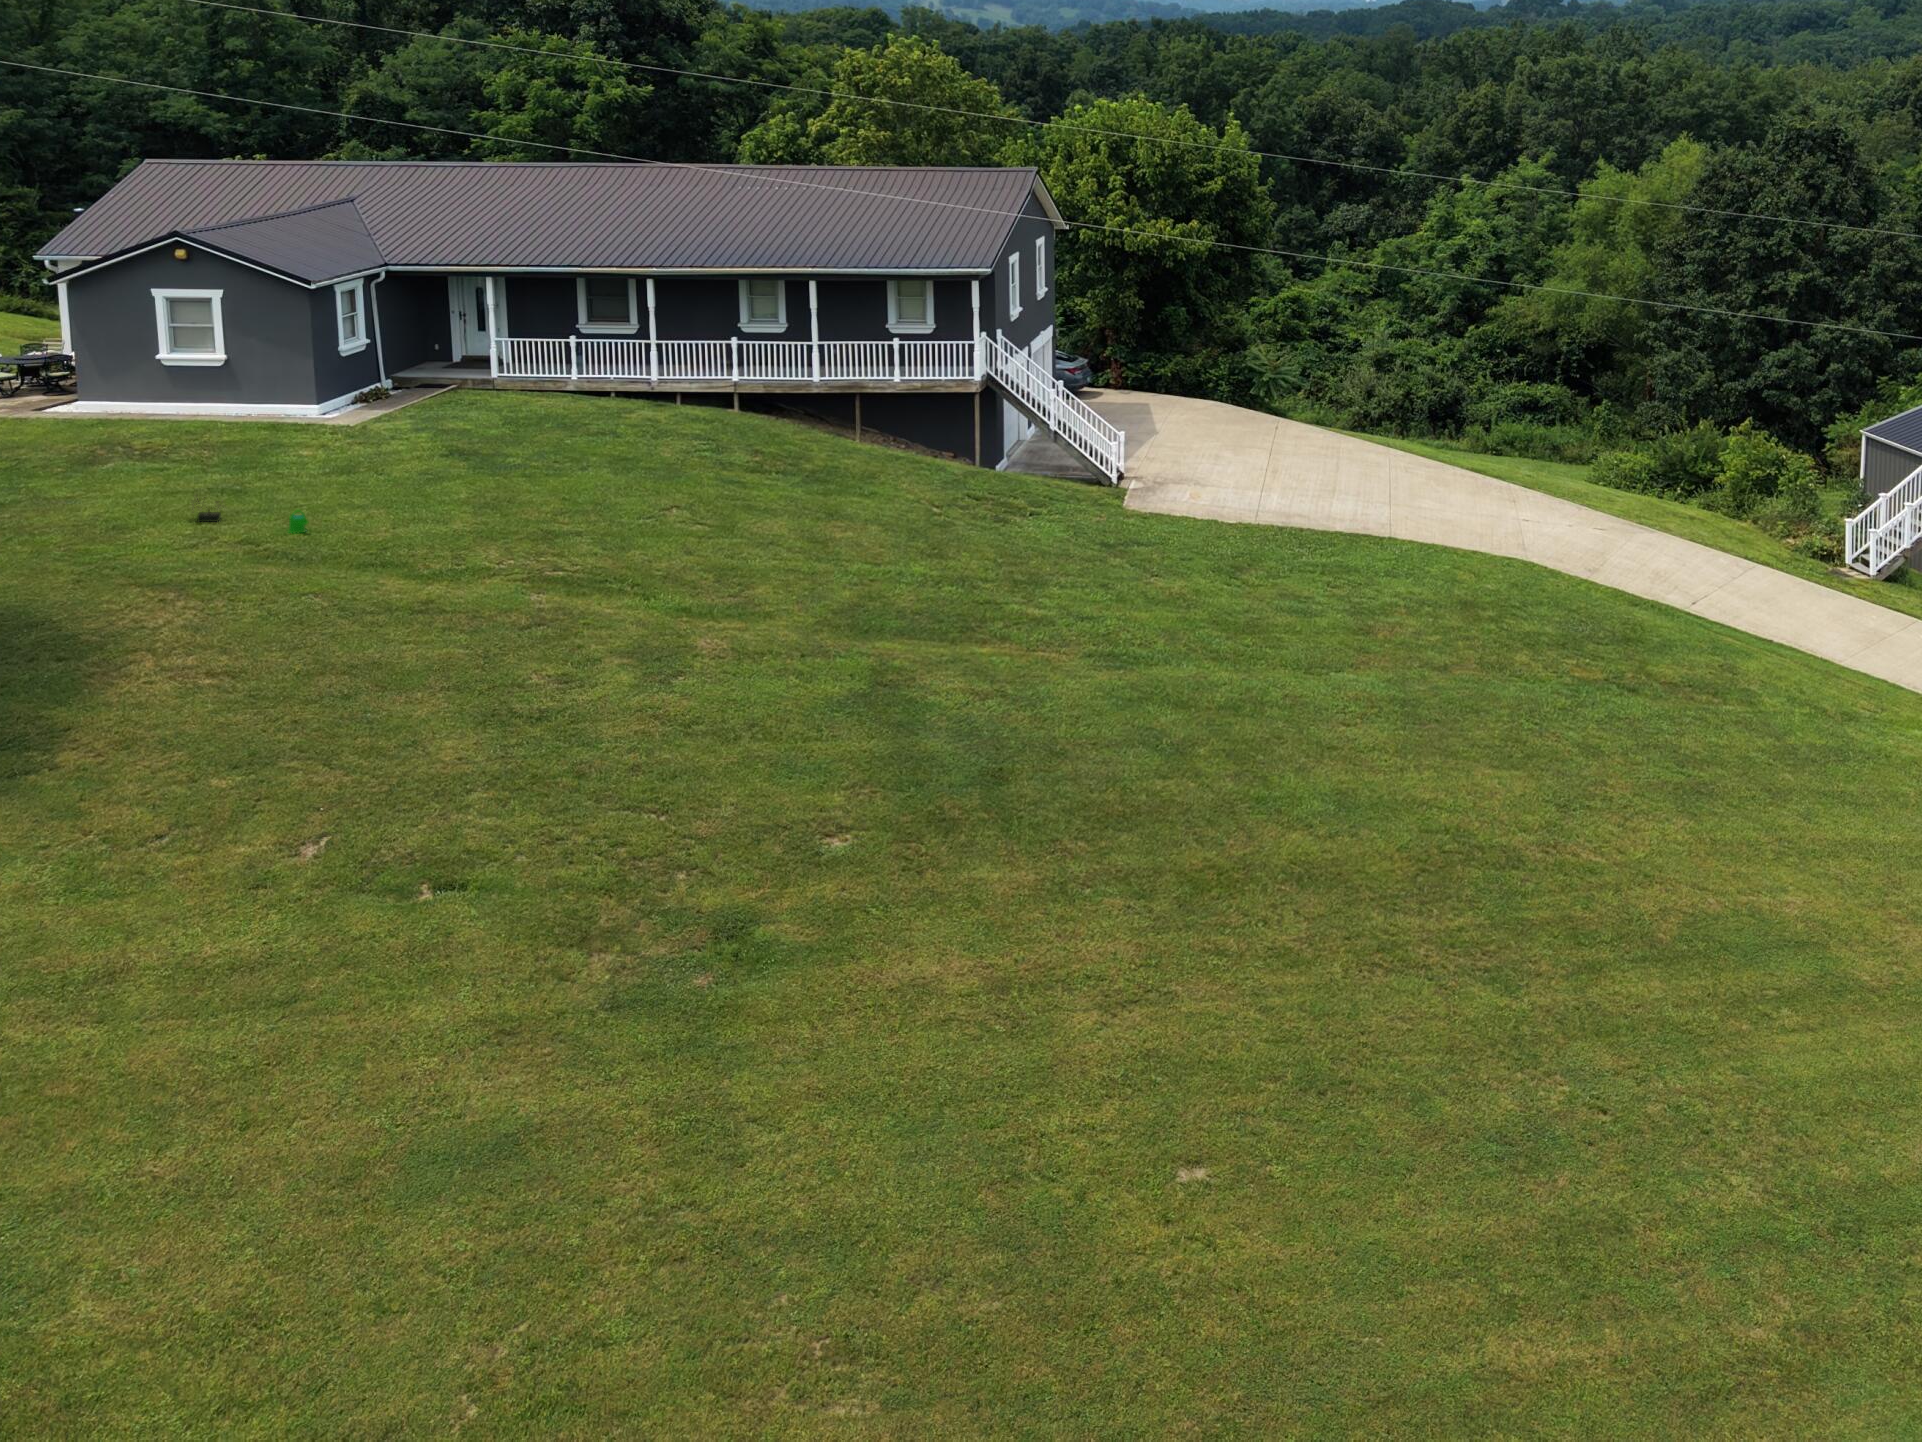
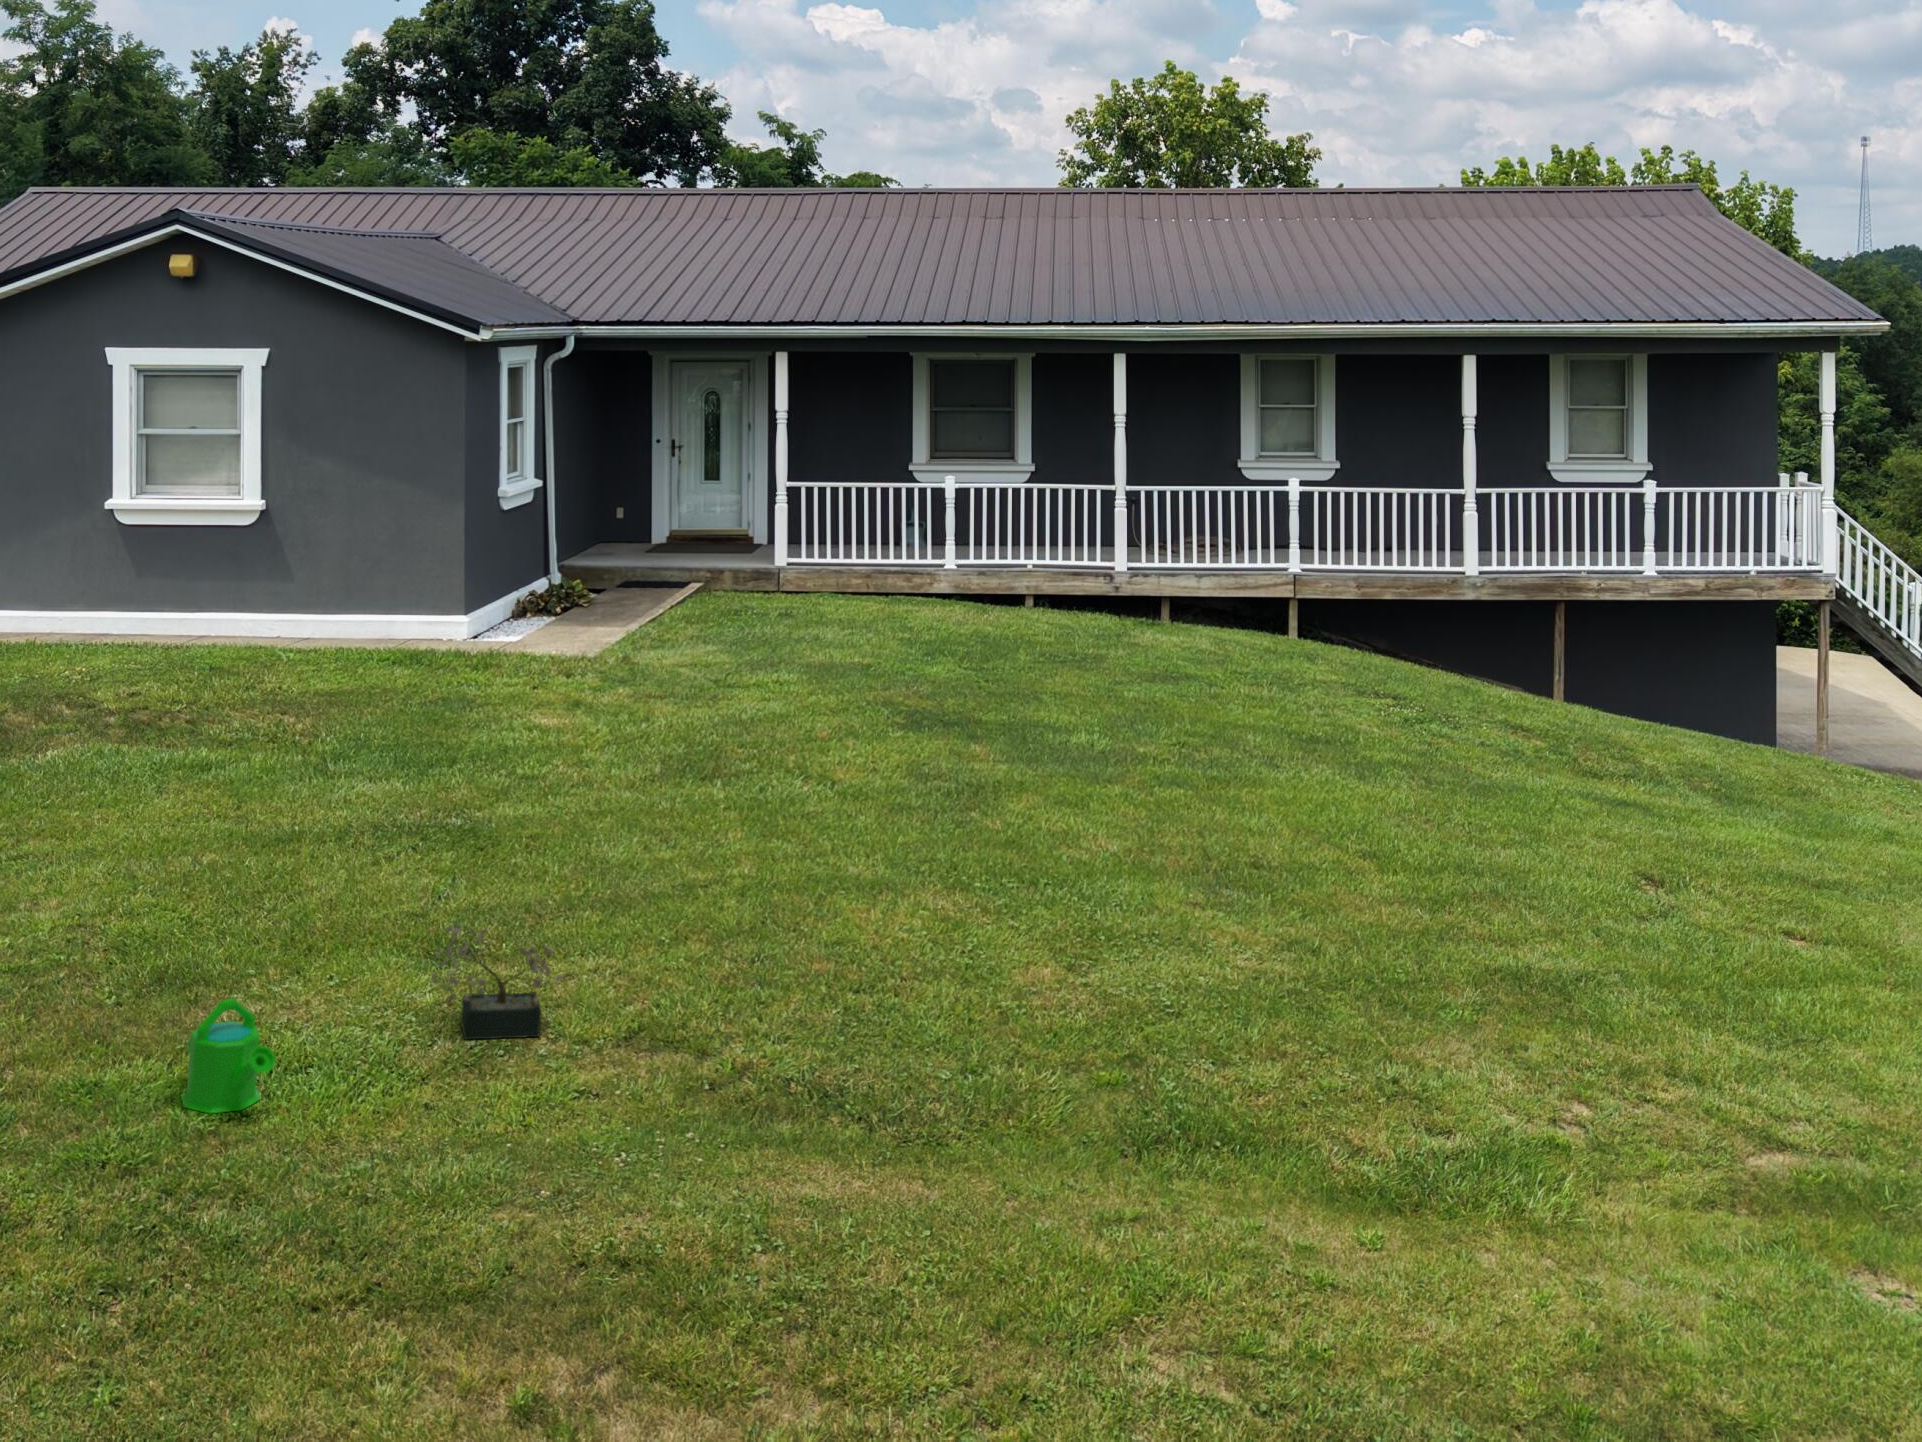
watering can: present [288,510,308,533] -> present [181,998,276,1113]

